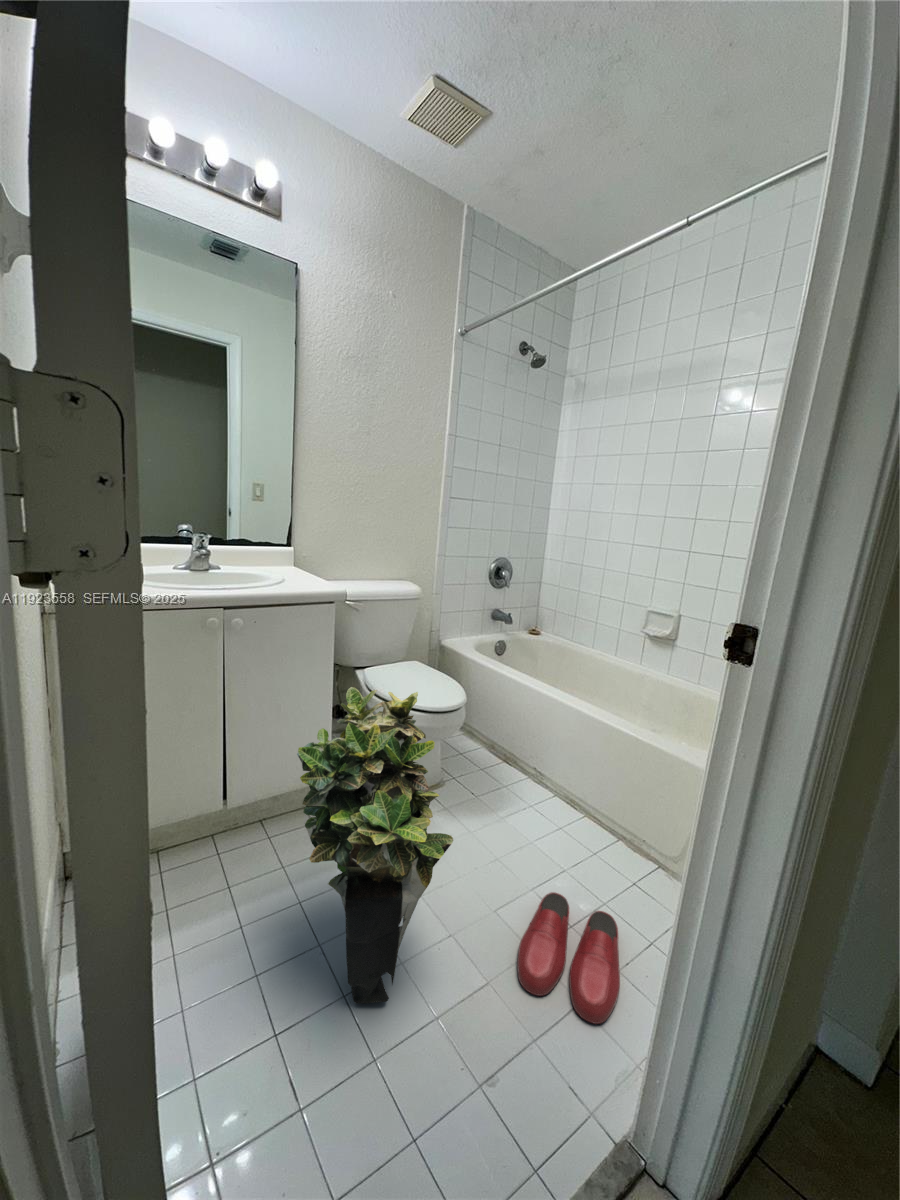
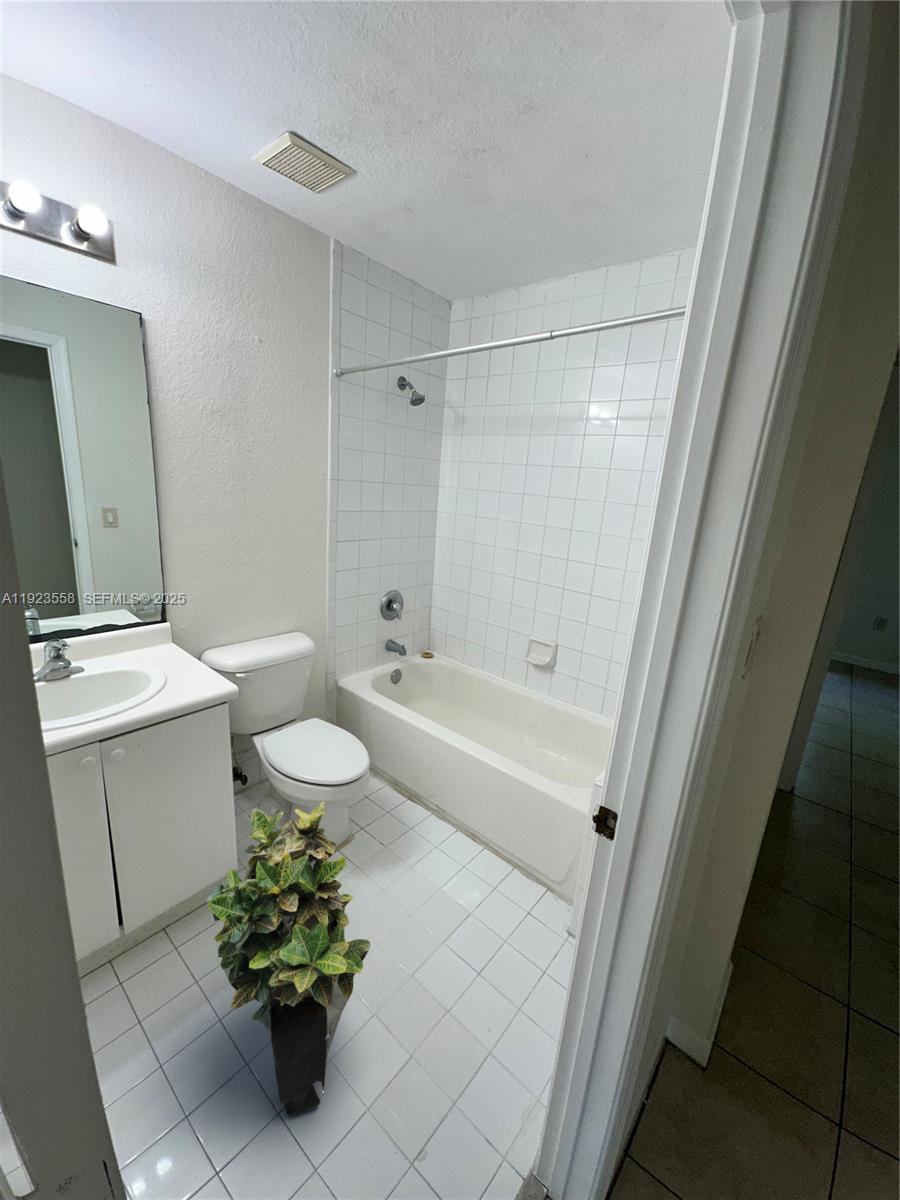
slippers: present [517,892,620,1024] -> none [435,943,521,1068]

